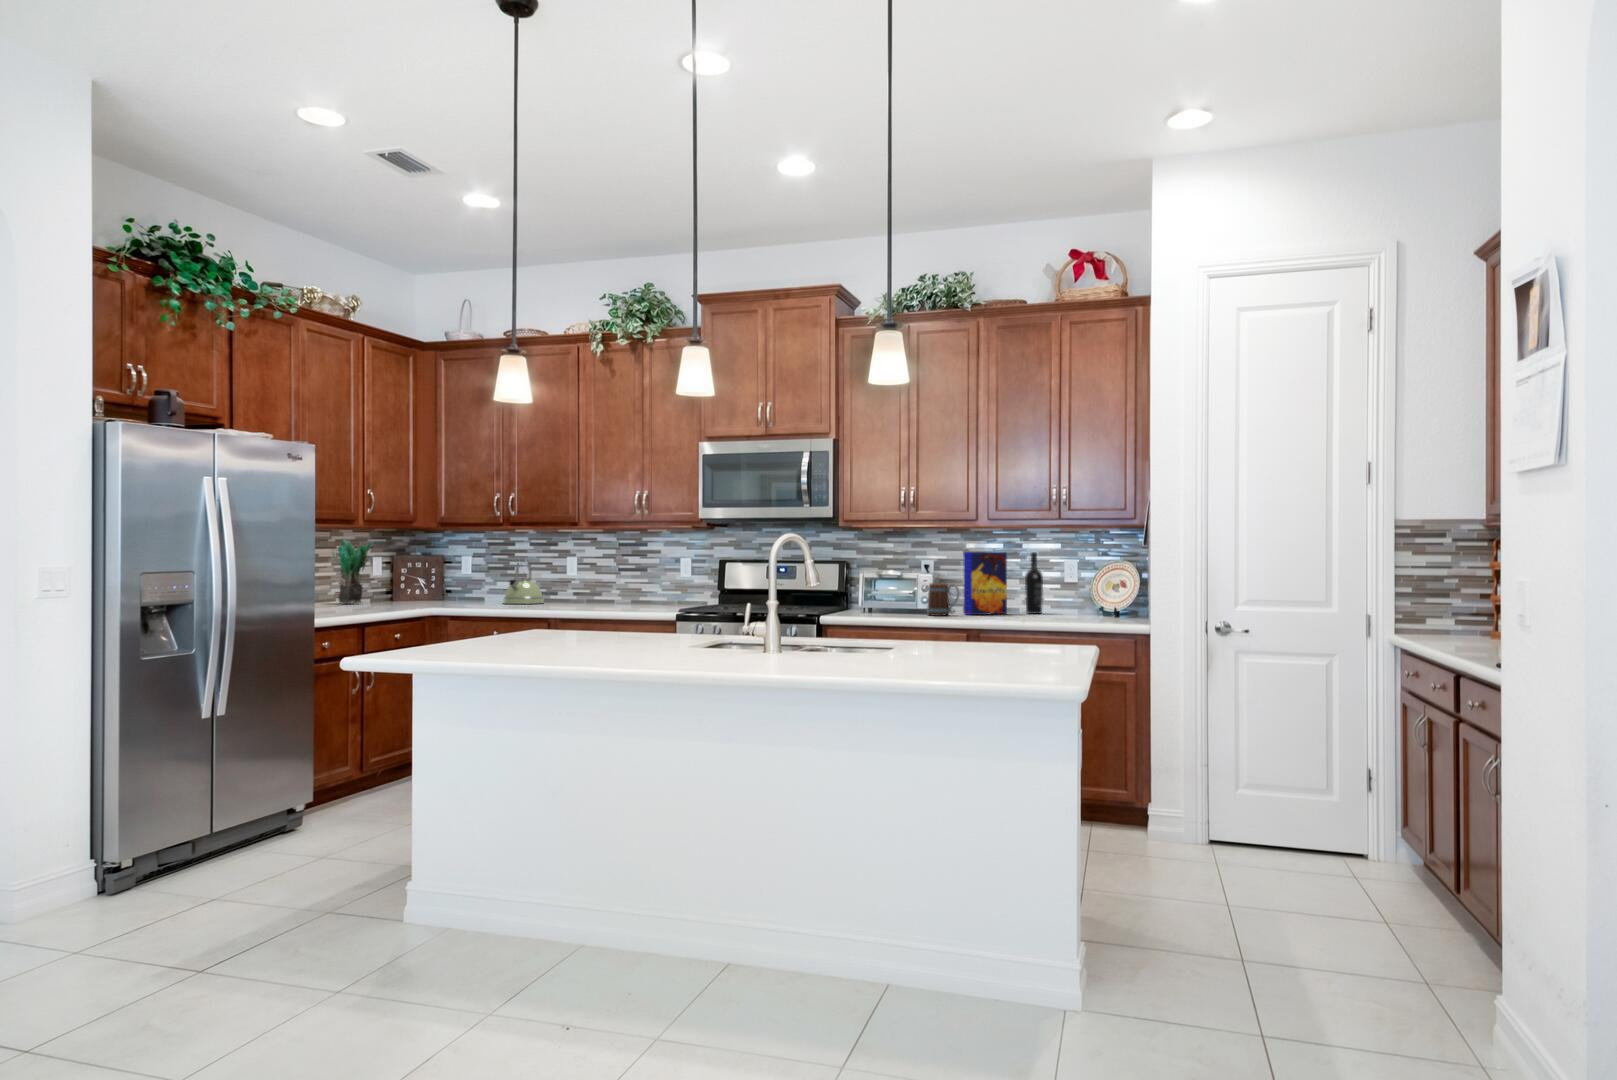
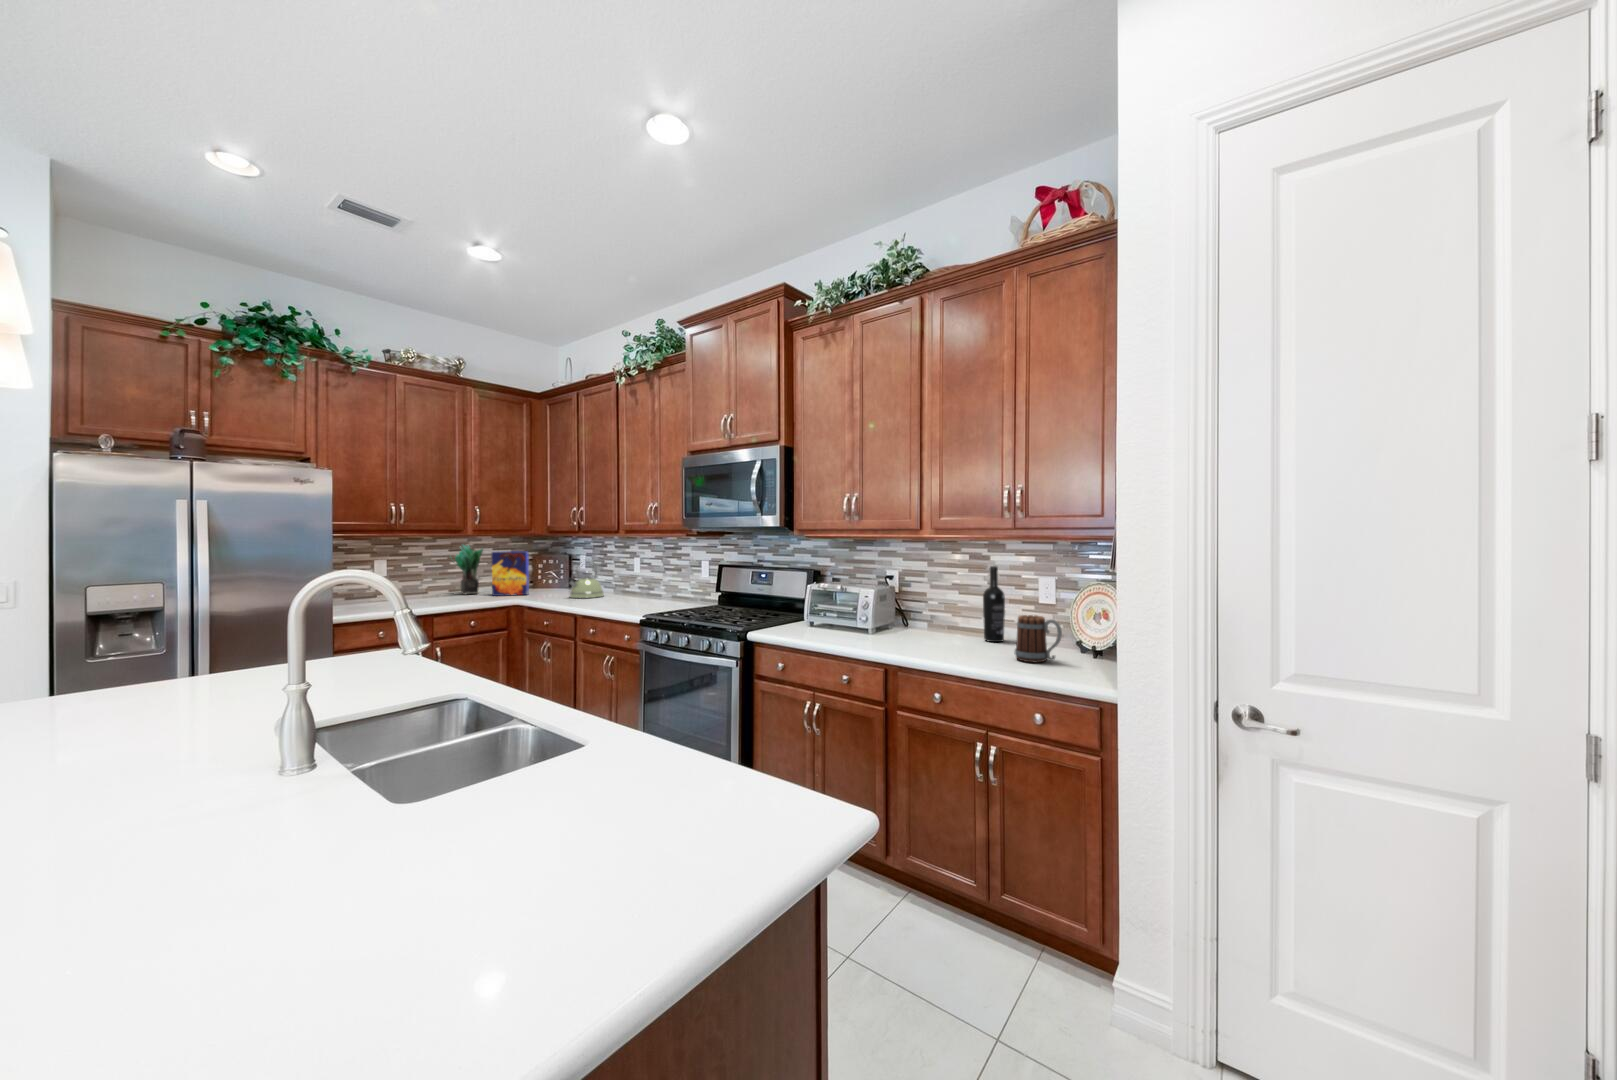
cereal box: present [964,552,1007,615] -> present [492,551,529,596]
mug: present [927,583,959,616] -> present [1014,615,1062,663]

